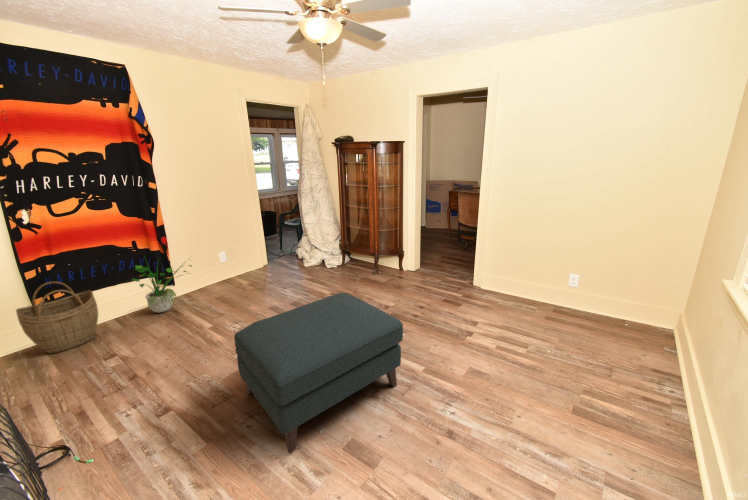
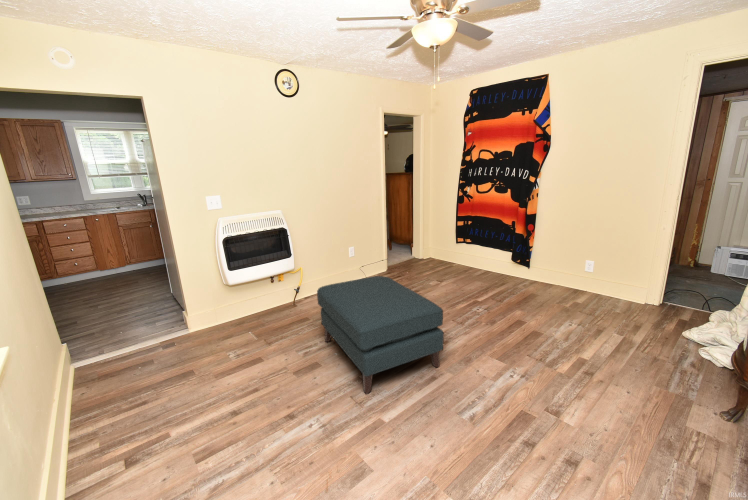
potted plant: present [132,264,192,312] -> none [489,231,540,283]
woven basket: present [16,282,98,354] -> none [439,231,474,273]

